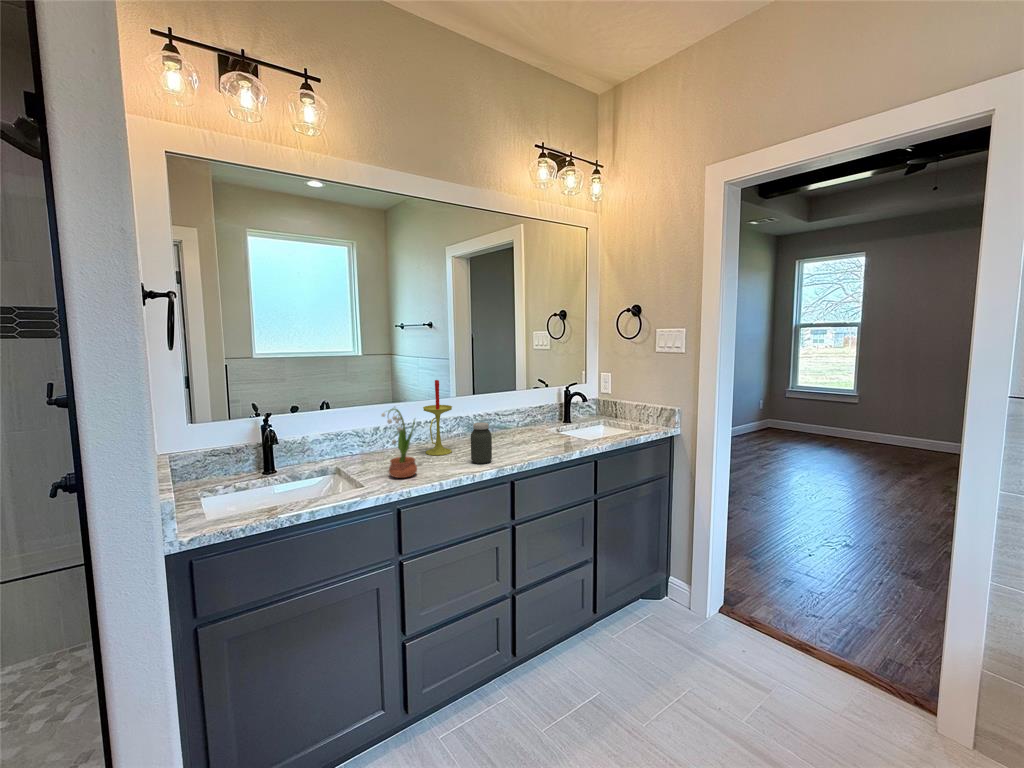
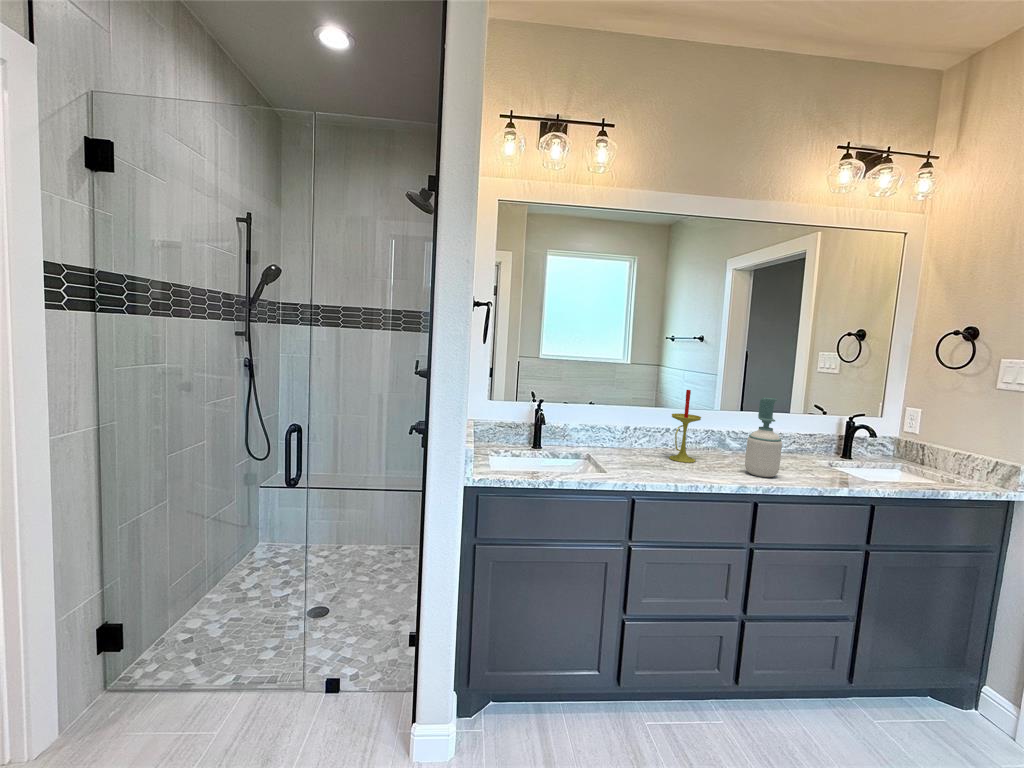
soap bottle: none [497,380,526,455] -> present [745,398,782,477]
potted flower: present [381,408,417,478] -> none [629,407,660,473]
jar: present [471,422,492,464] -> none [713,436,738,478]

